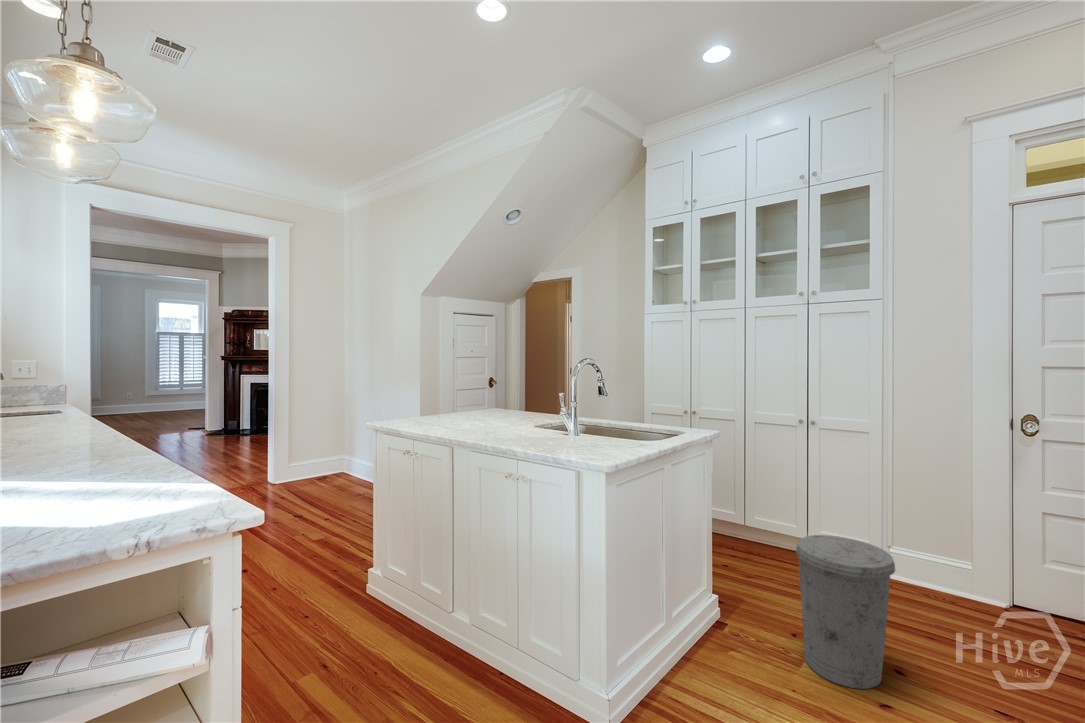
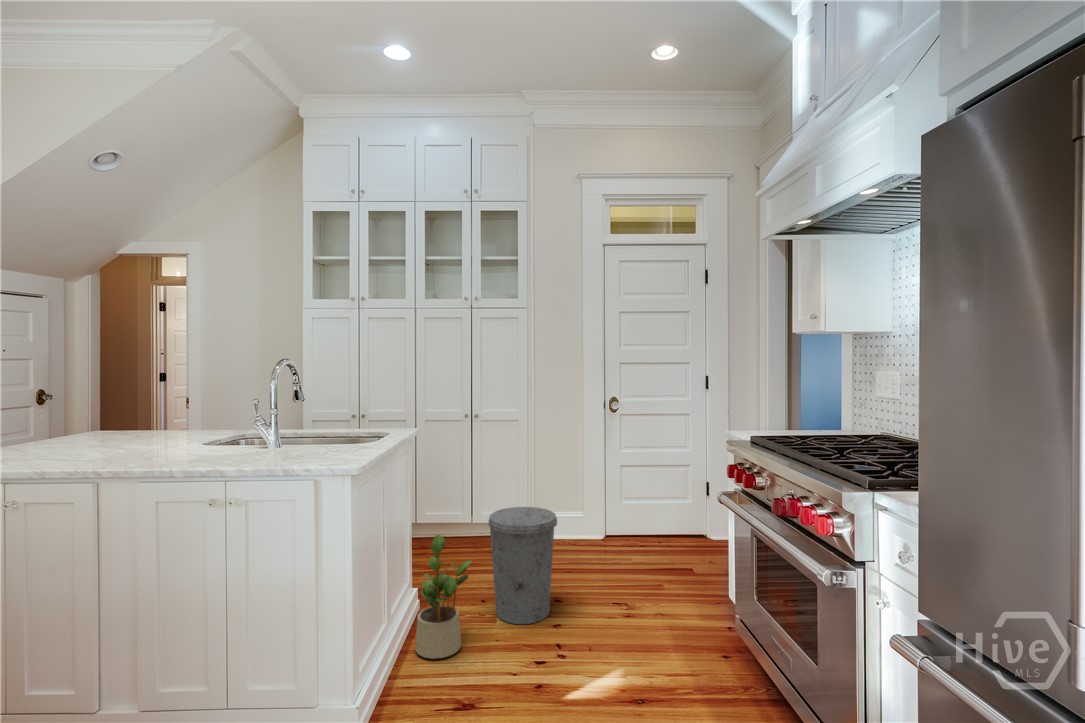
potted plant: none [697,547,766,685] -> present [415,535,472,659]

